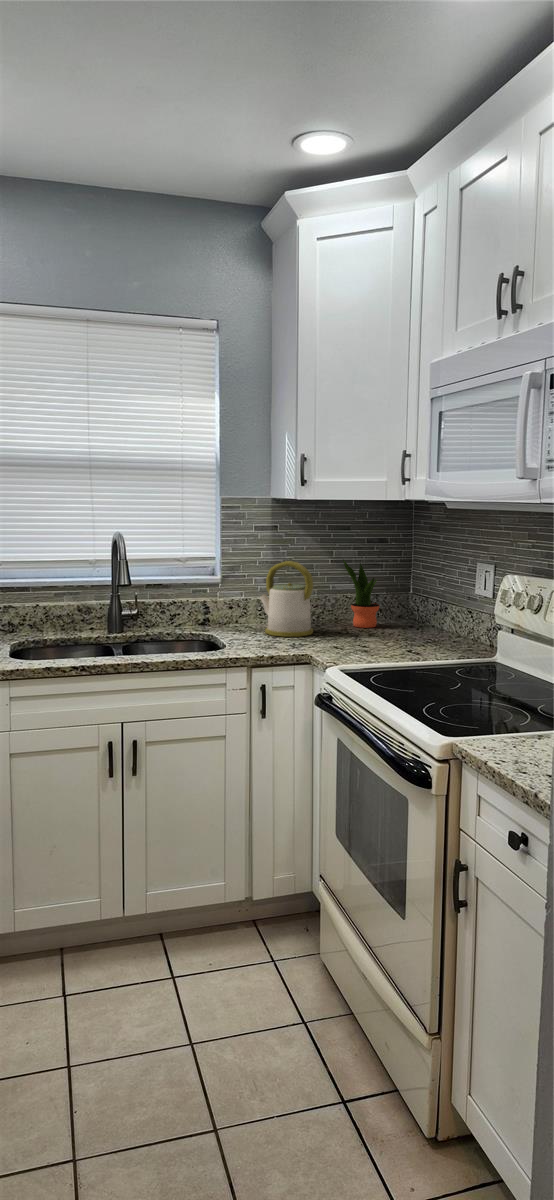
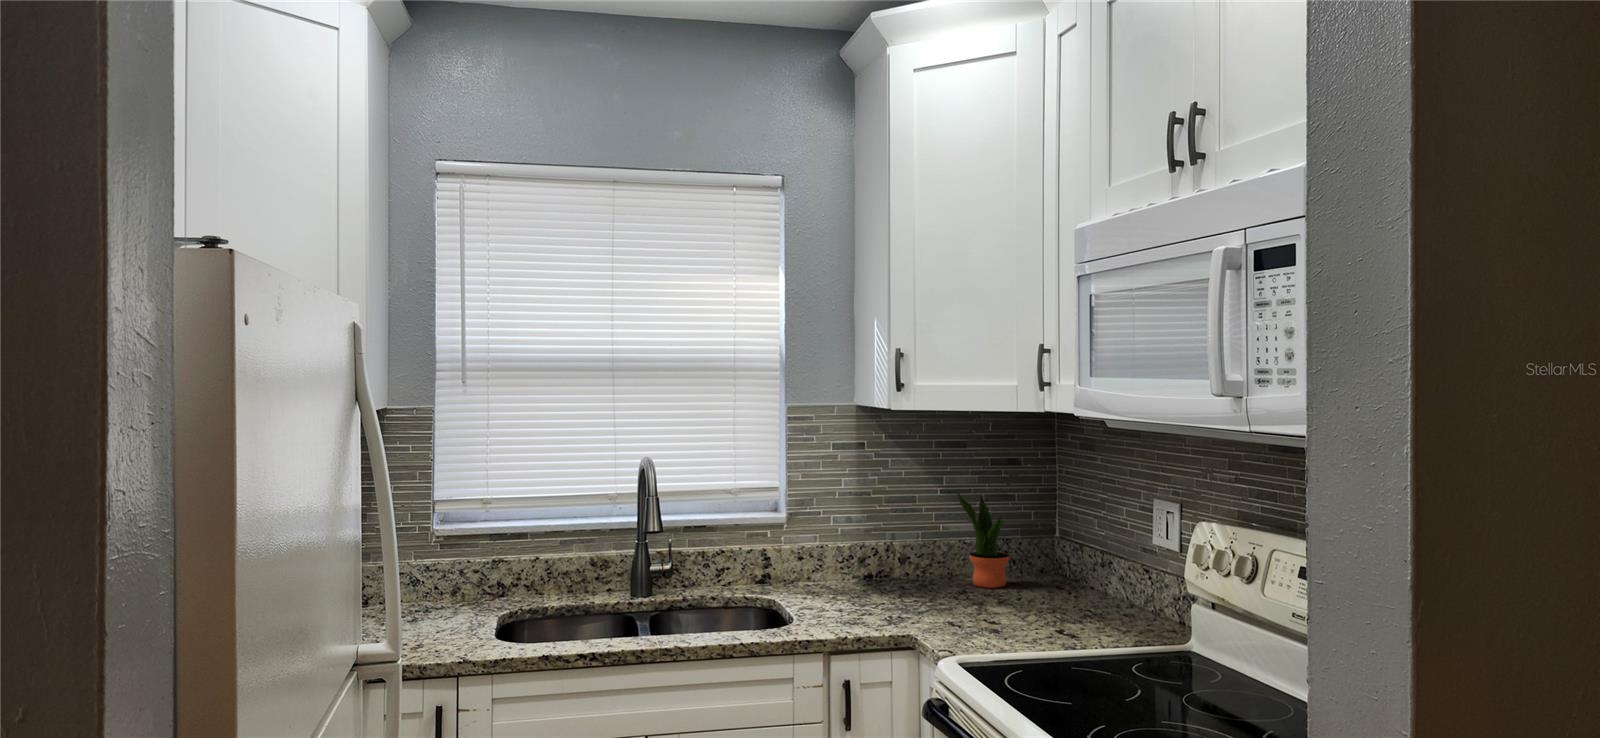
kettle: present [260,561,313,637] -> none [841,495,917,603]

